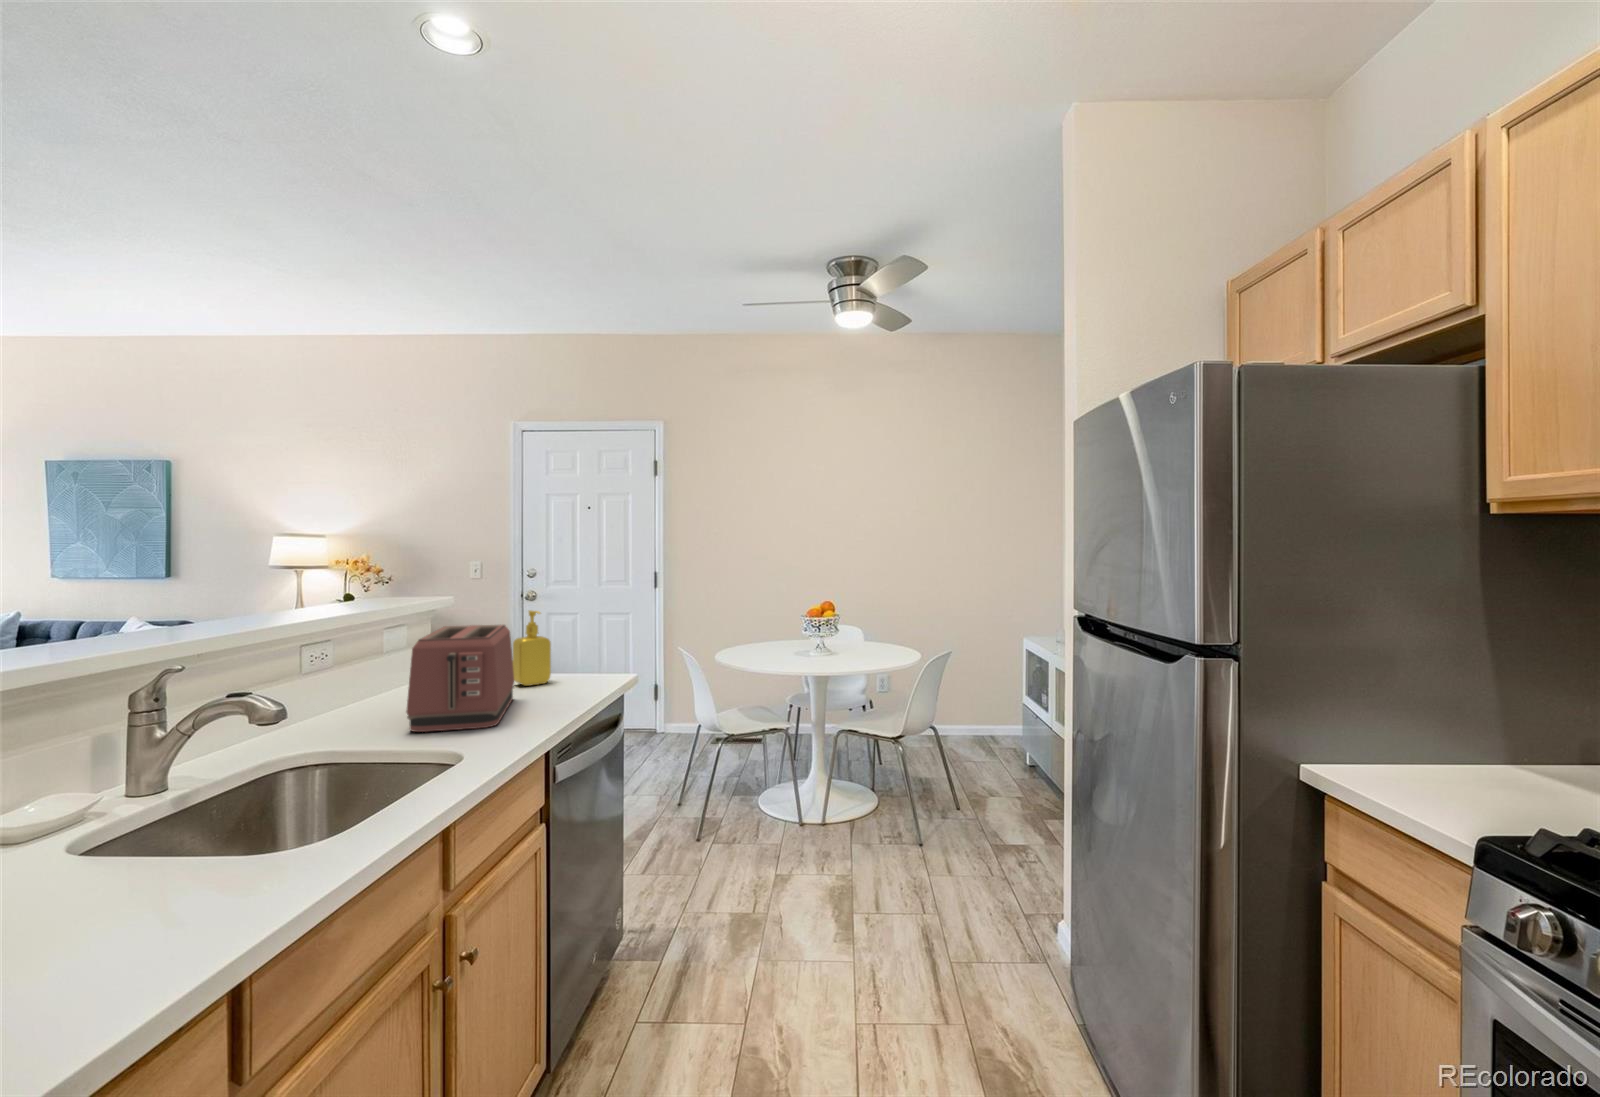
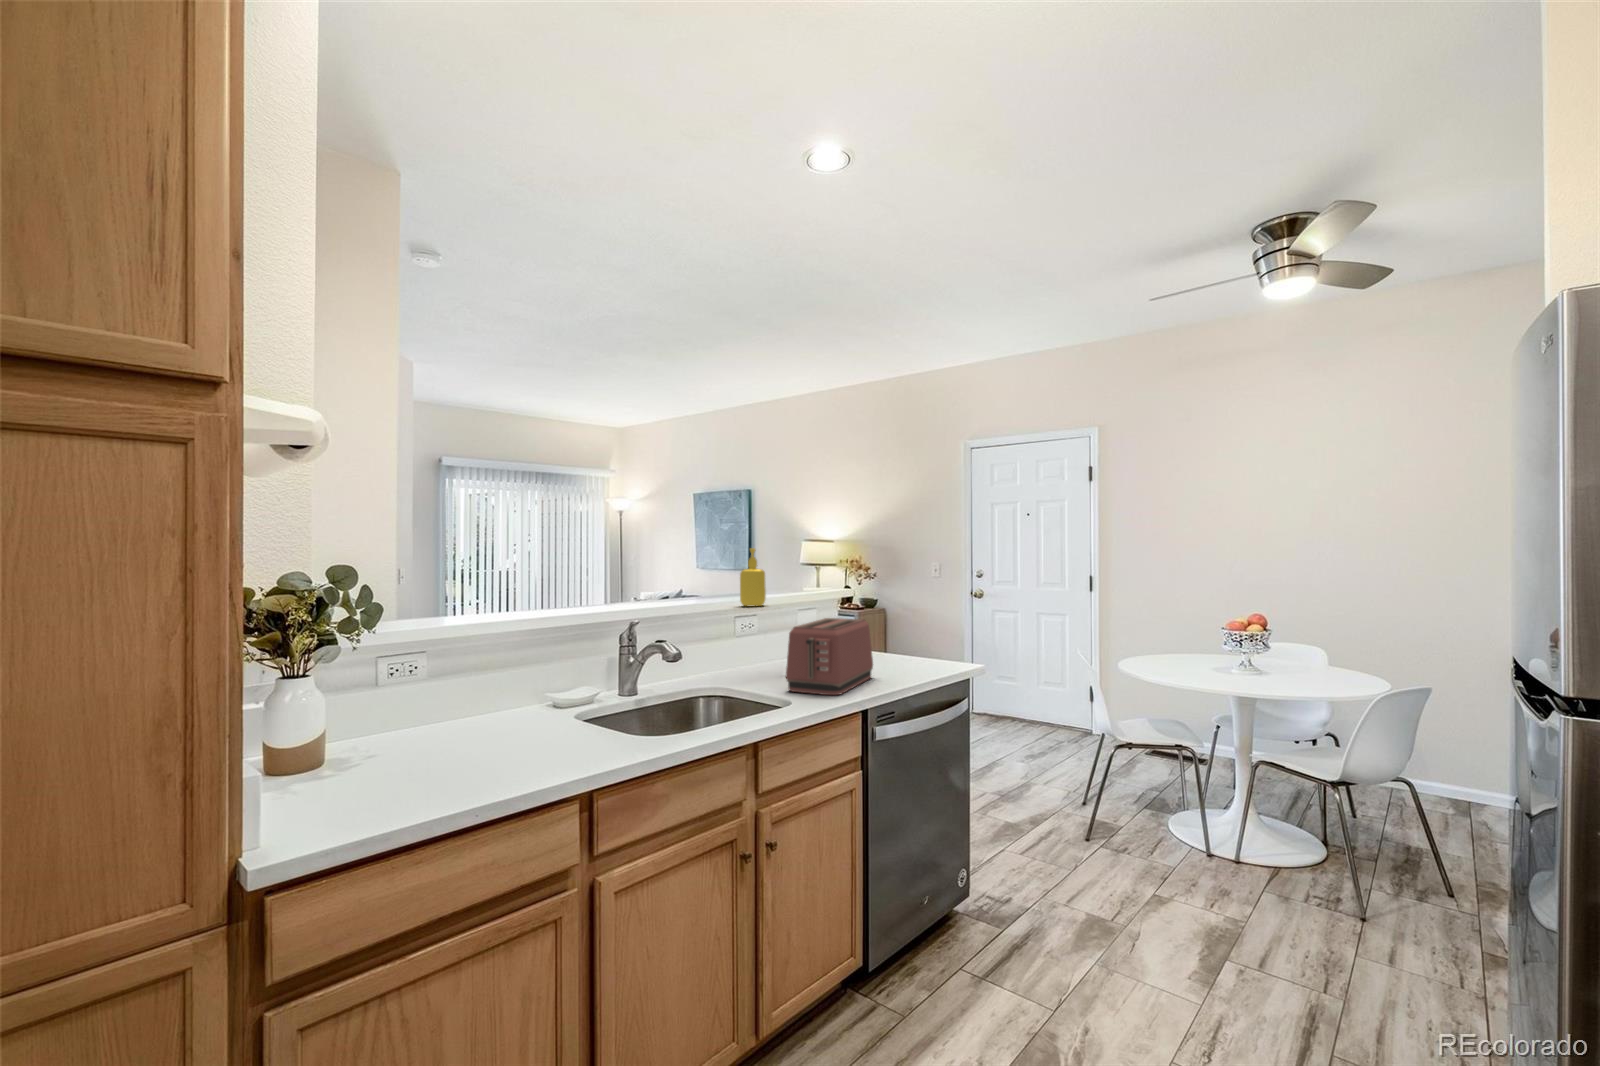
soap dispenser: present [513,610,551,686] -> present [740,548,766,606]

